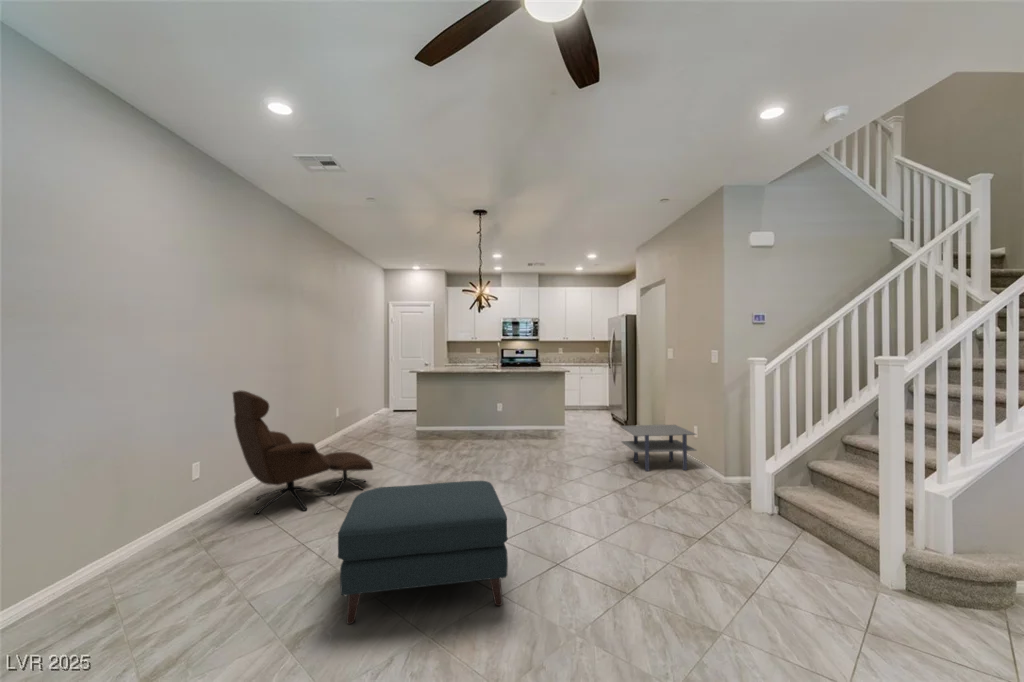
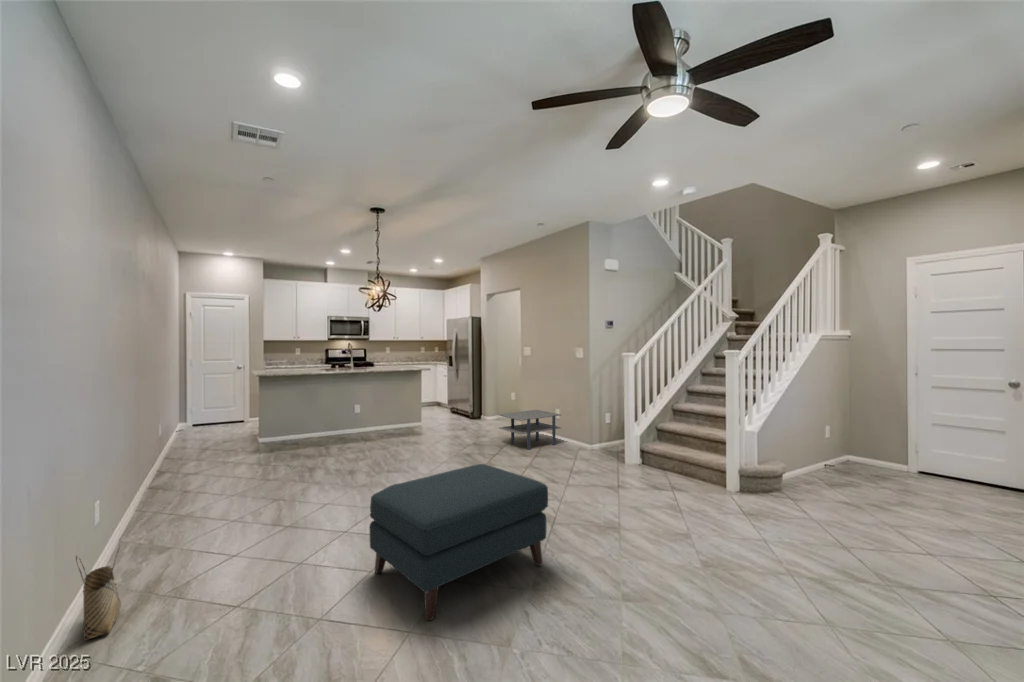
lounge chair: present [233,390,373,514] -> none [86,398,280,564]
woven basket: none [176,497,211,559] -> present [76,545,121,640]

